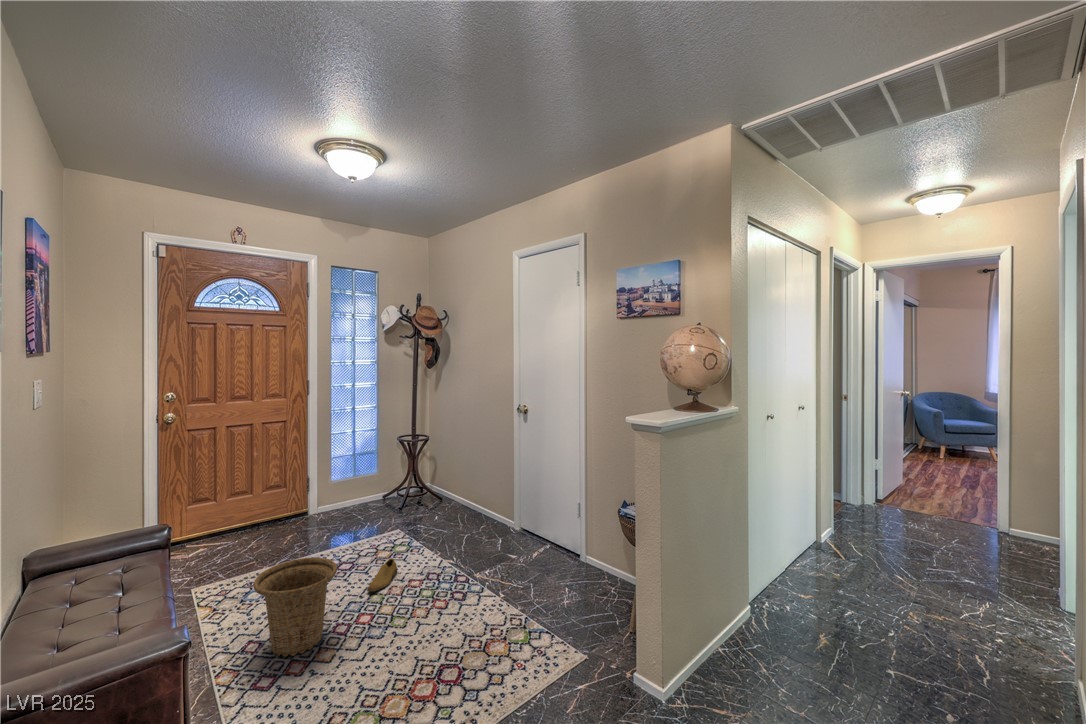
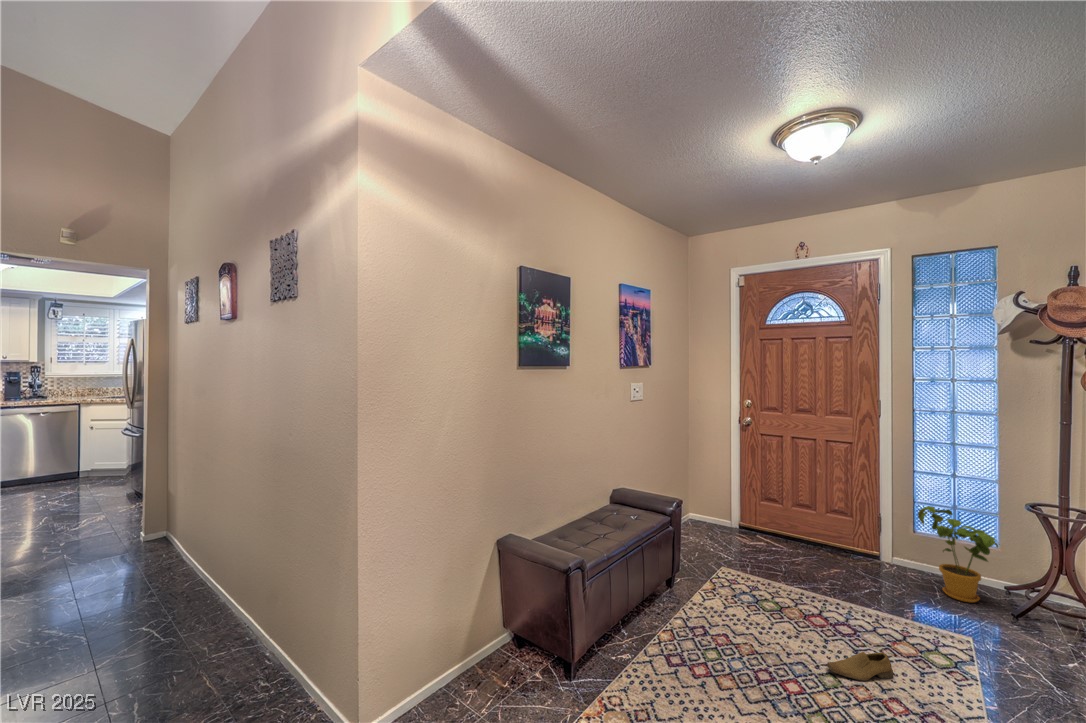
house plant: none [349,450,396,514] -> present [918,506,998,602]
basket: present [253,558,337,657] -> none [687,573,760,669]

